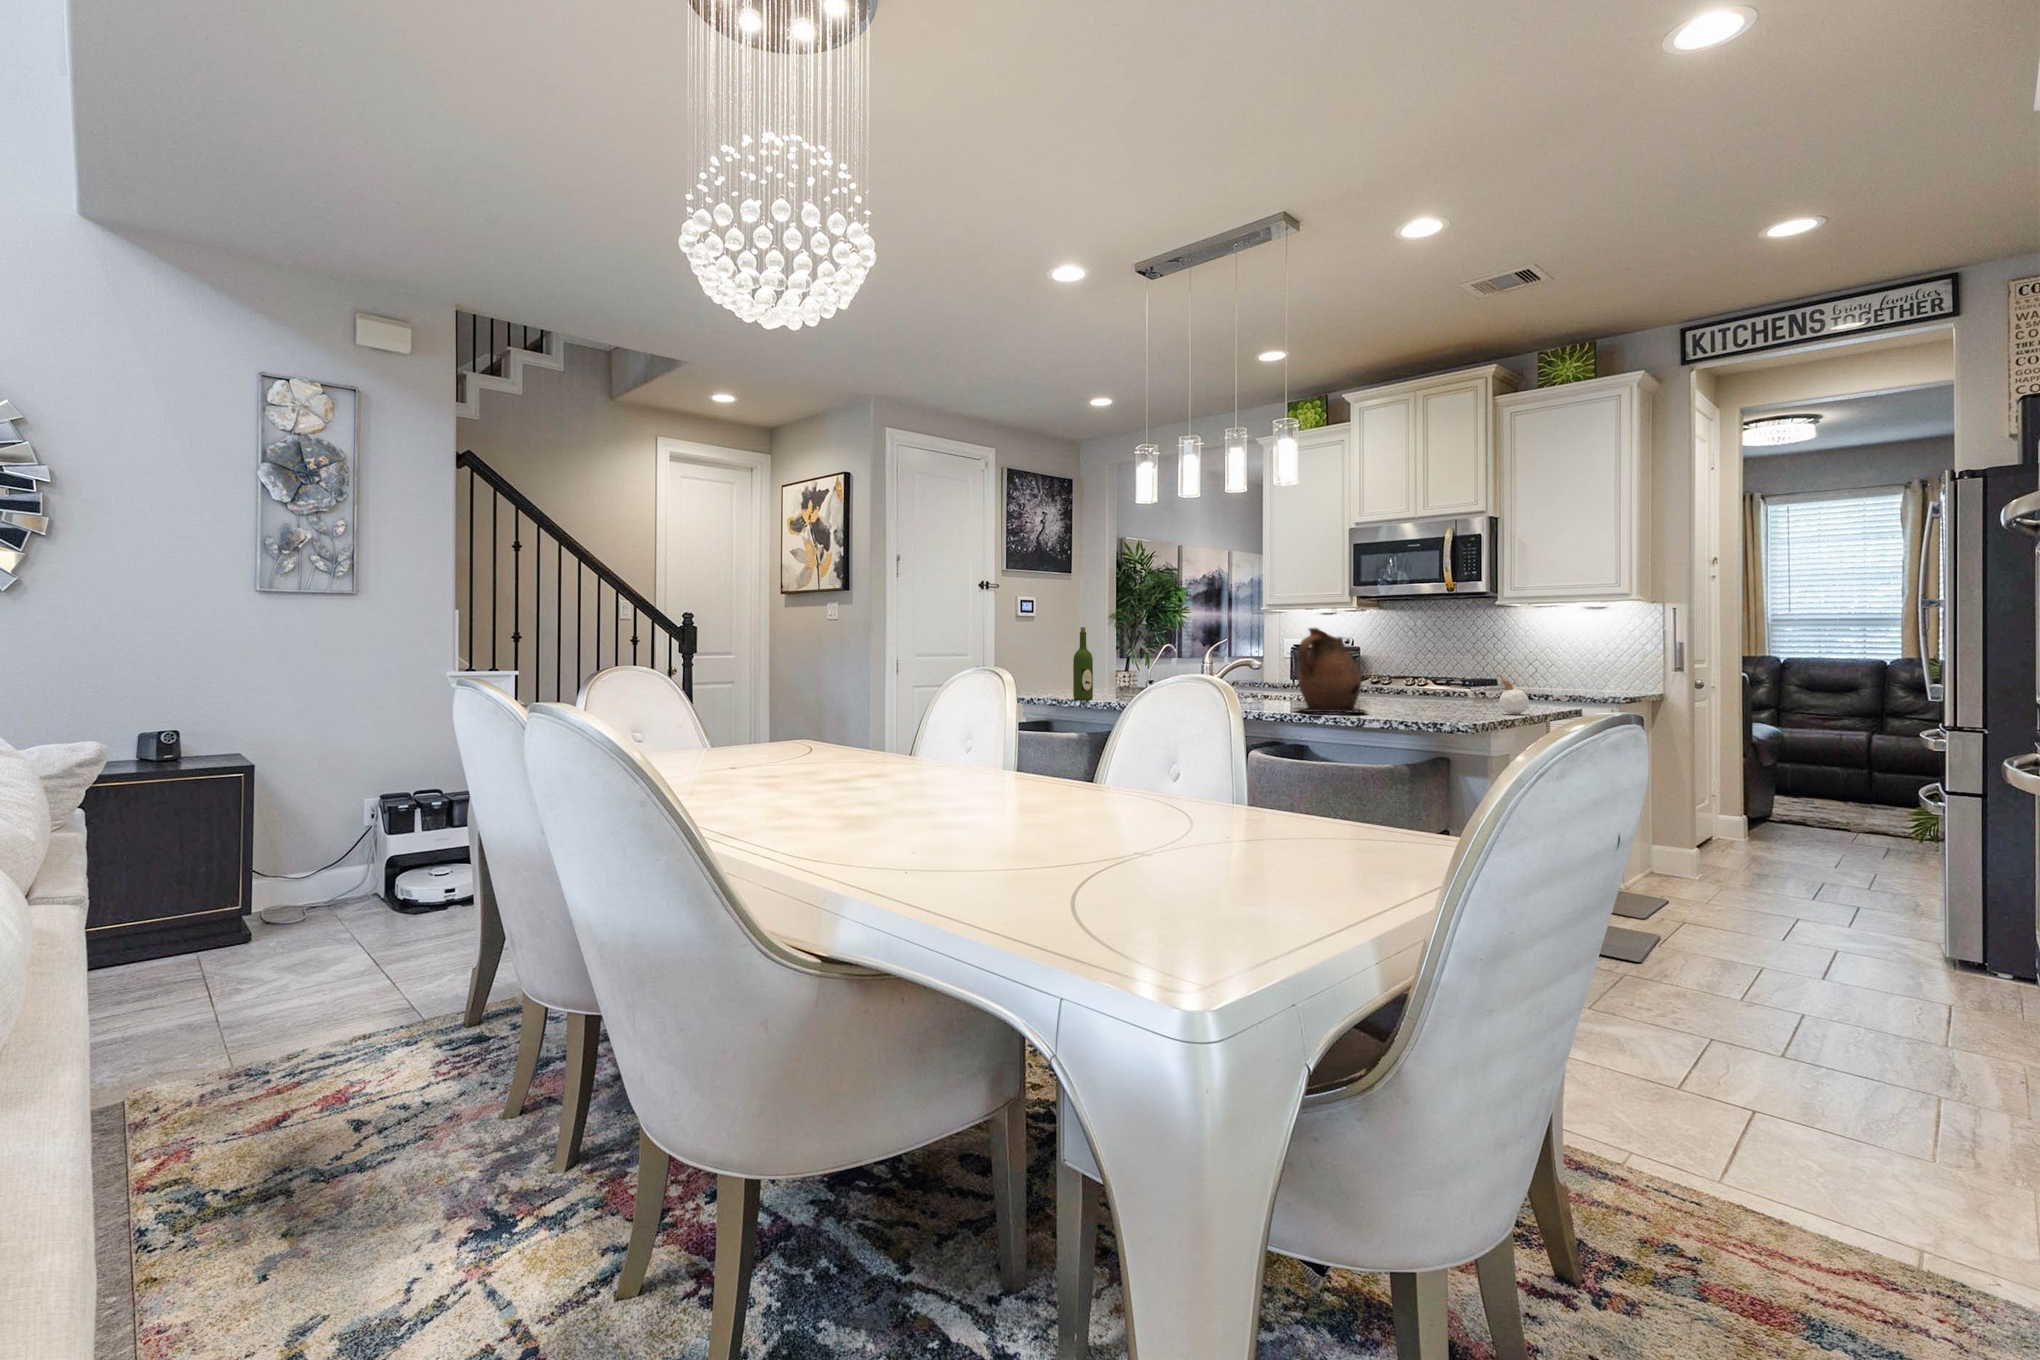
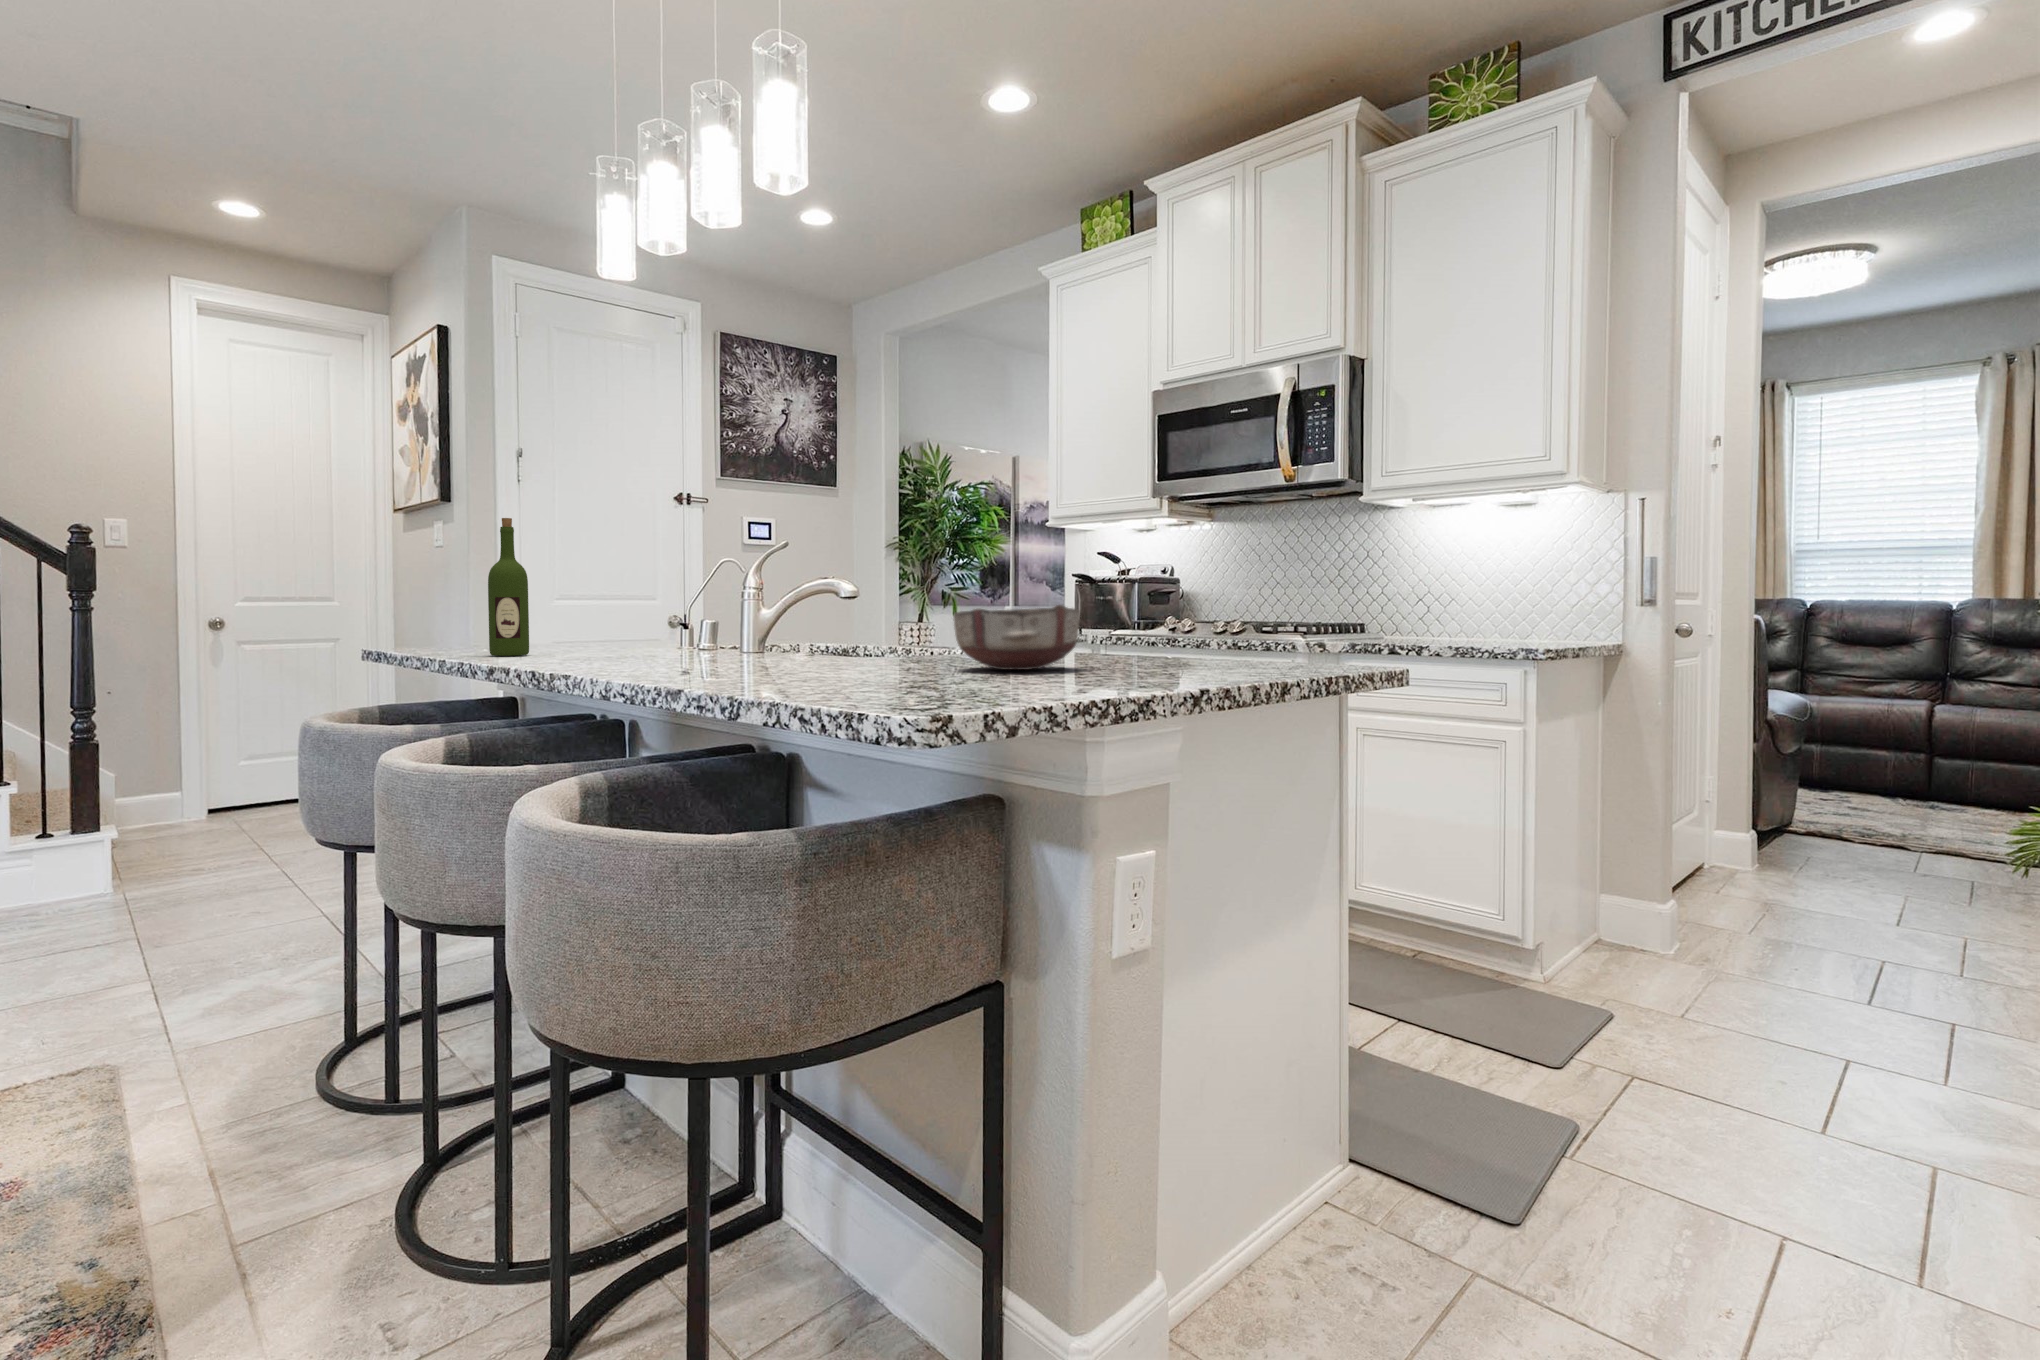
ceramic pitcher: present [1297,628,1367,713] -> none [667,472,860,683]
candle: present [1499,673,1529,714] -> none [1148,573,1212,681]
ceramic bowl: none [1383,681,1446,709] -> present [953,605,1080,670]

